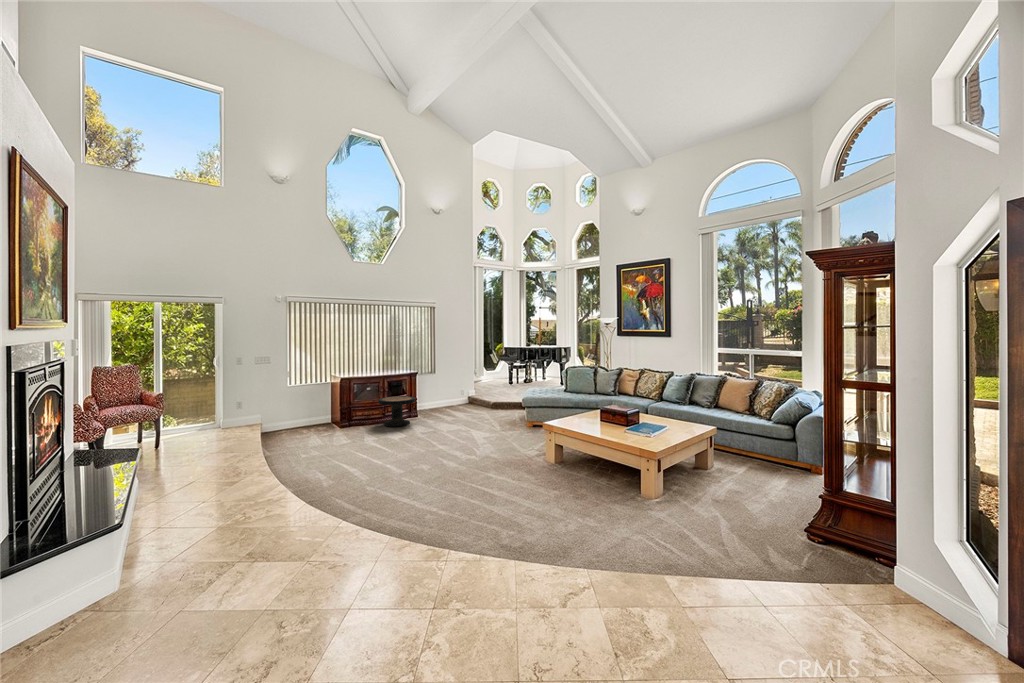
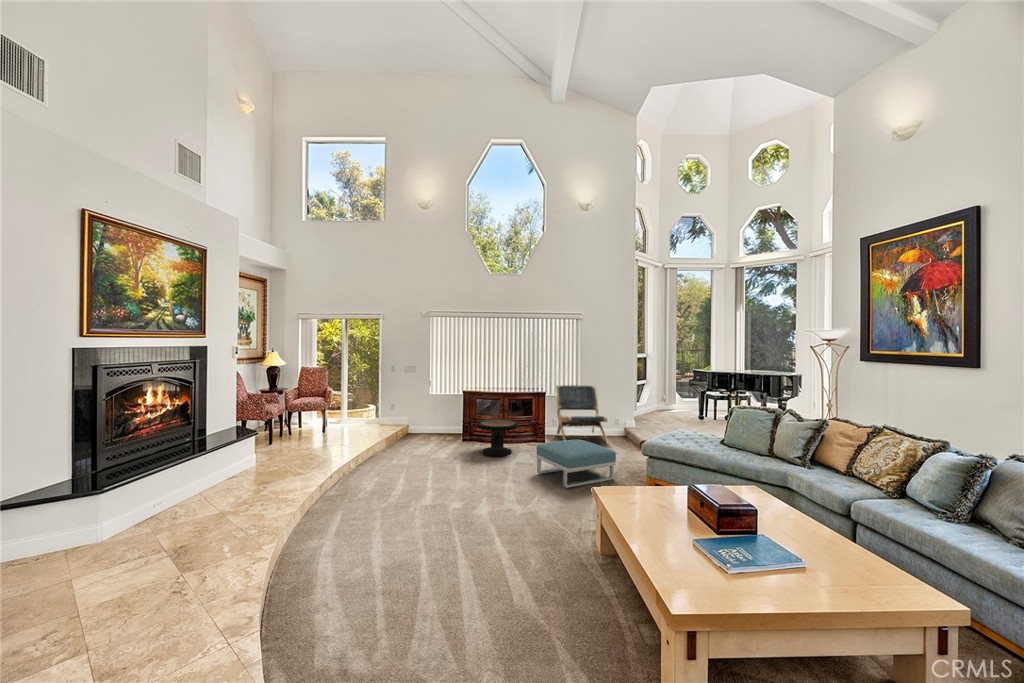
lounge chair: none [426,364,475,411] -> present [556,385,609,444]
footstool: none [447,402,505,434] -> present [536,439,616,488]

